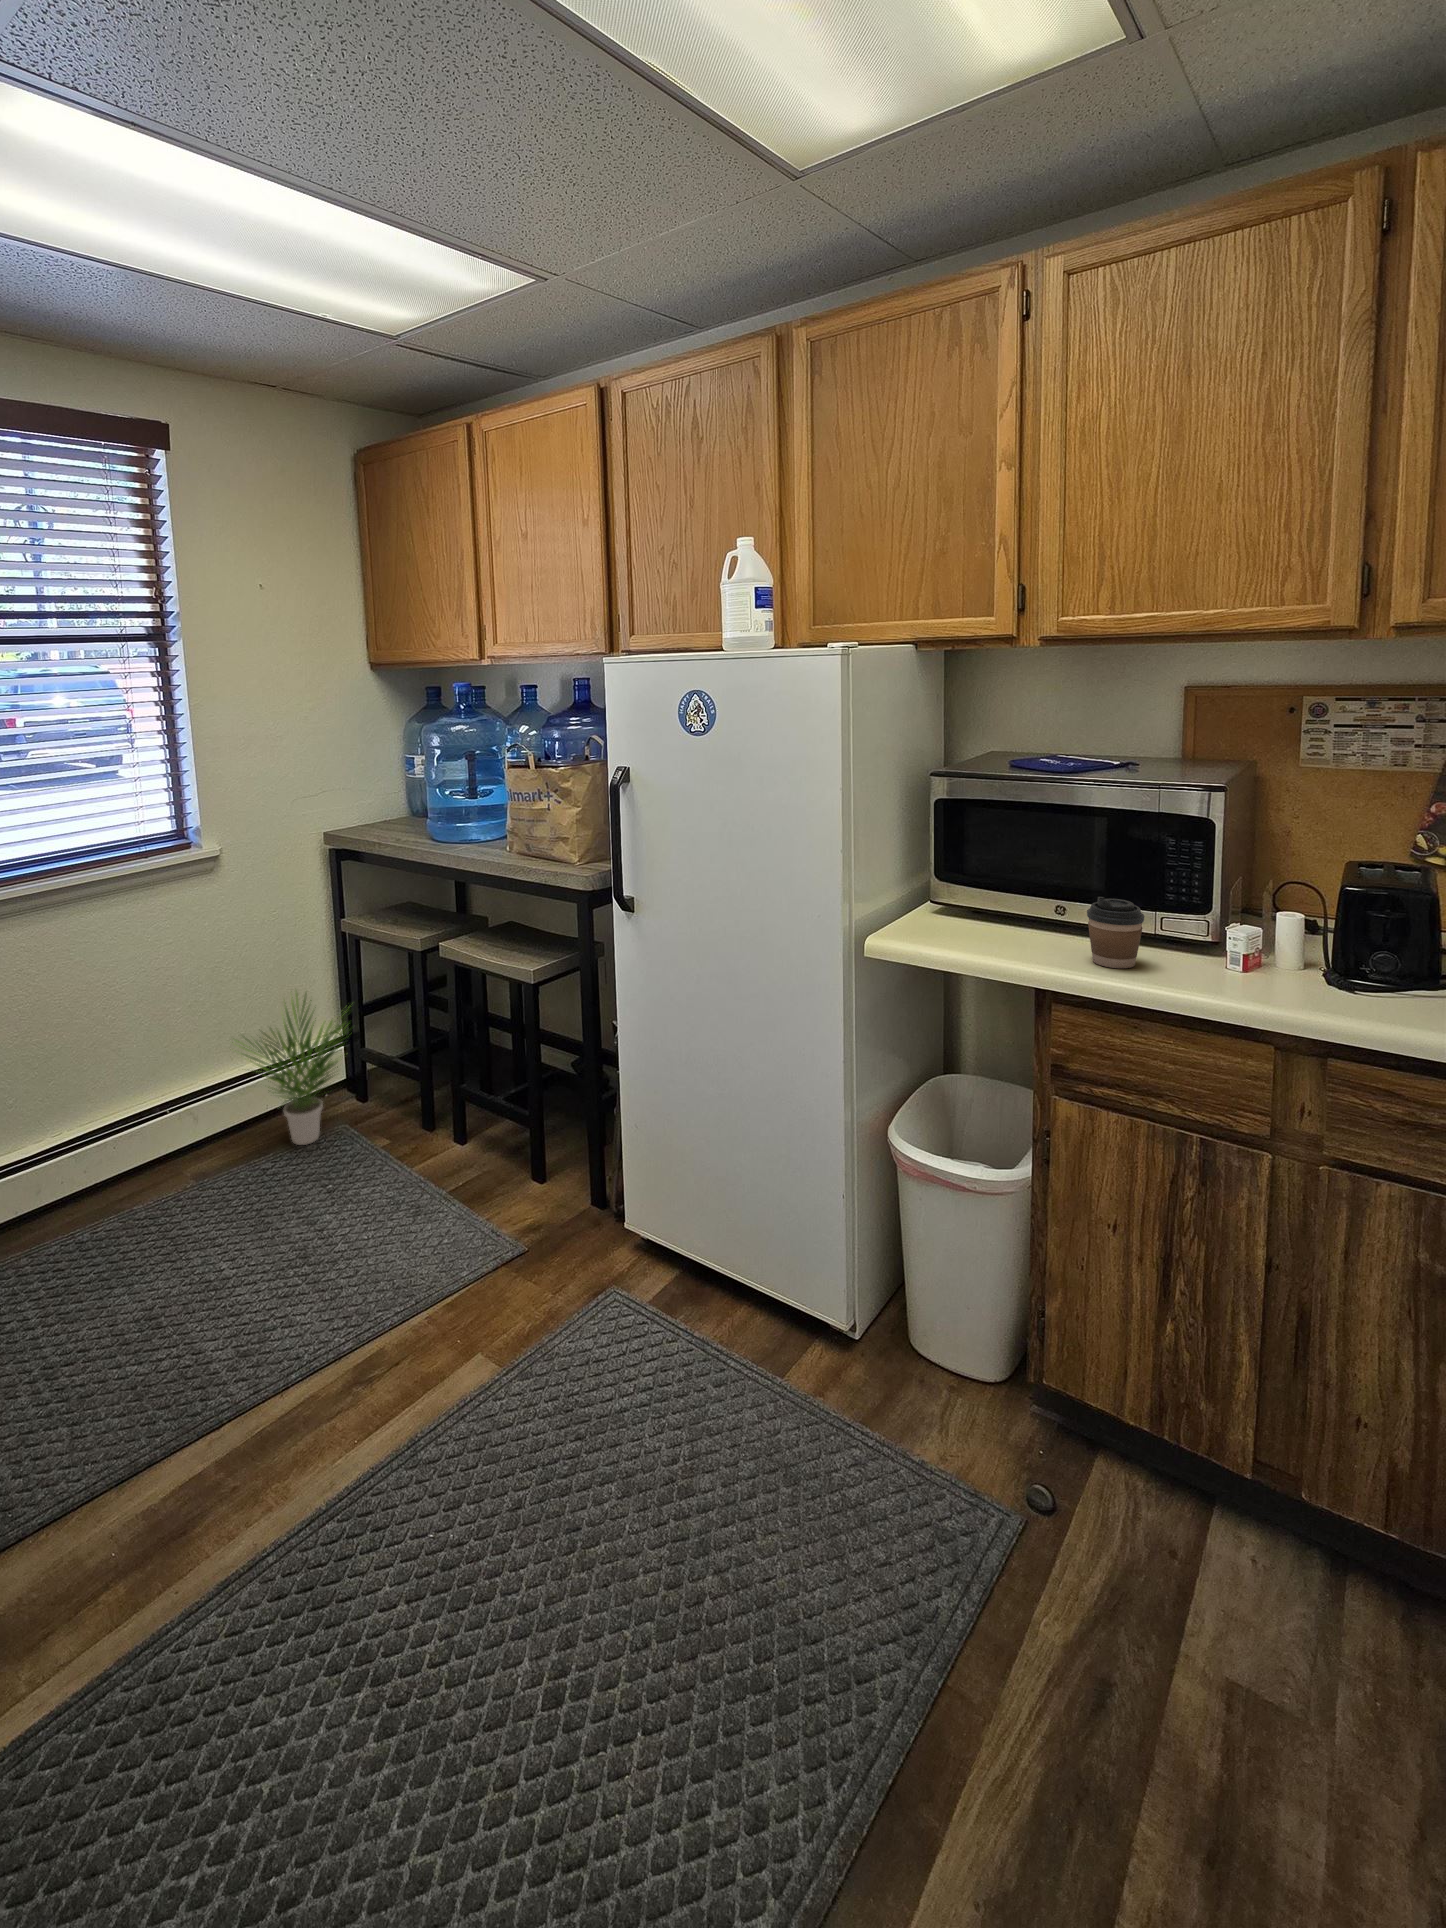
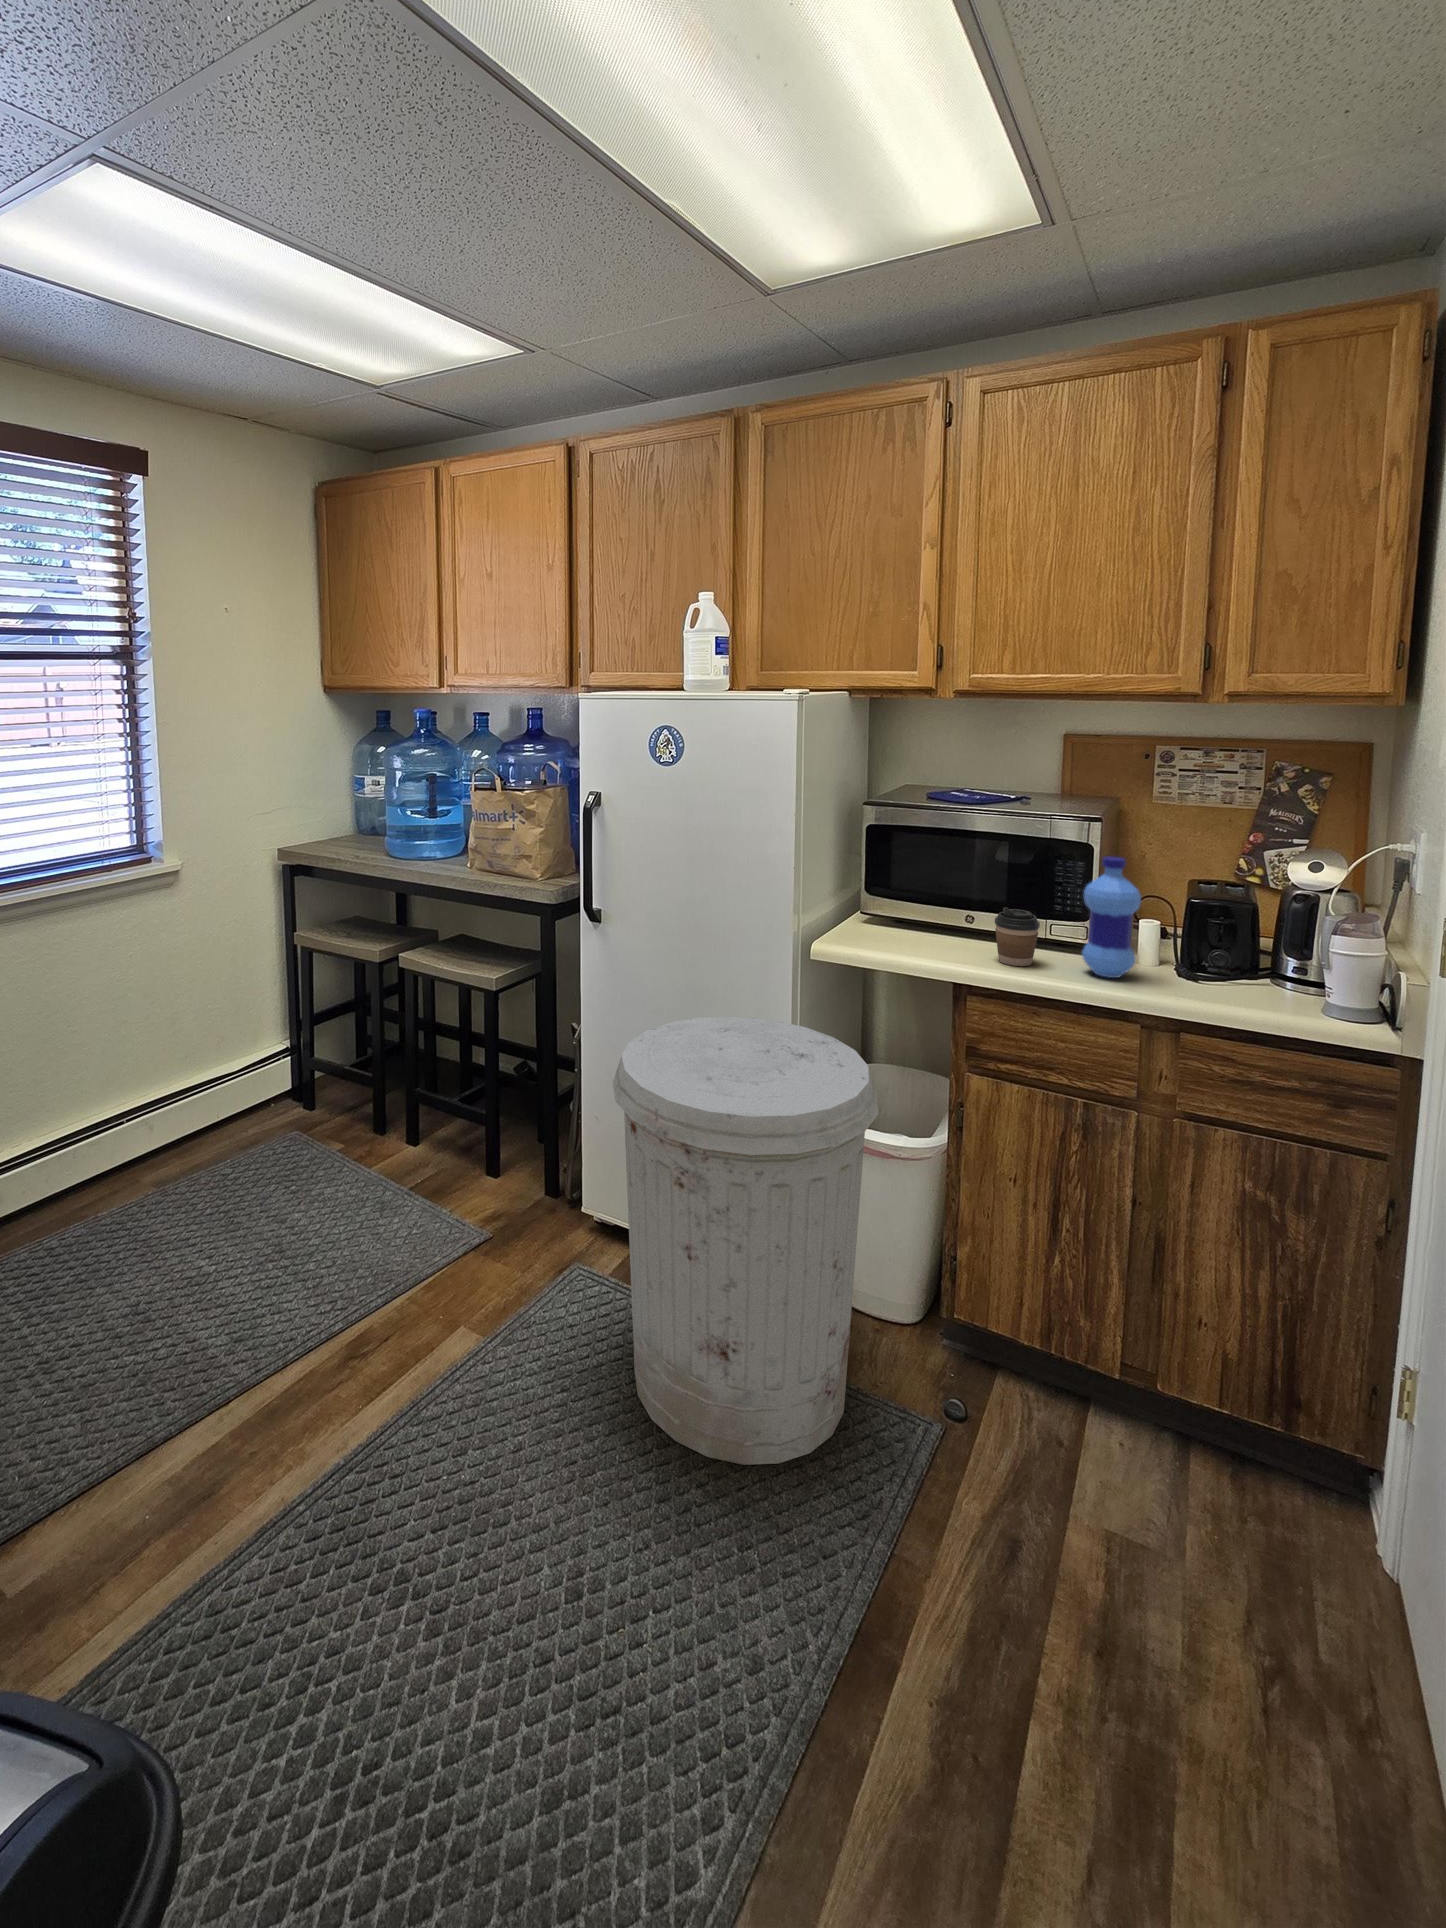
water bottle: none [1199,834,1277,985] -> present [1082,857,1141,978]
potted plant: present [244,995,346,1145] -> none [186,999,314,1151]
trash can: none [622,1022,935,1551] -> present [612,1017,878,1465]

